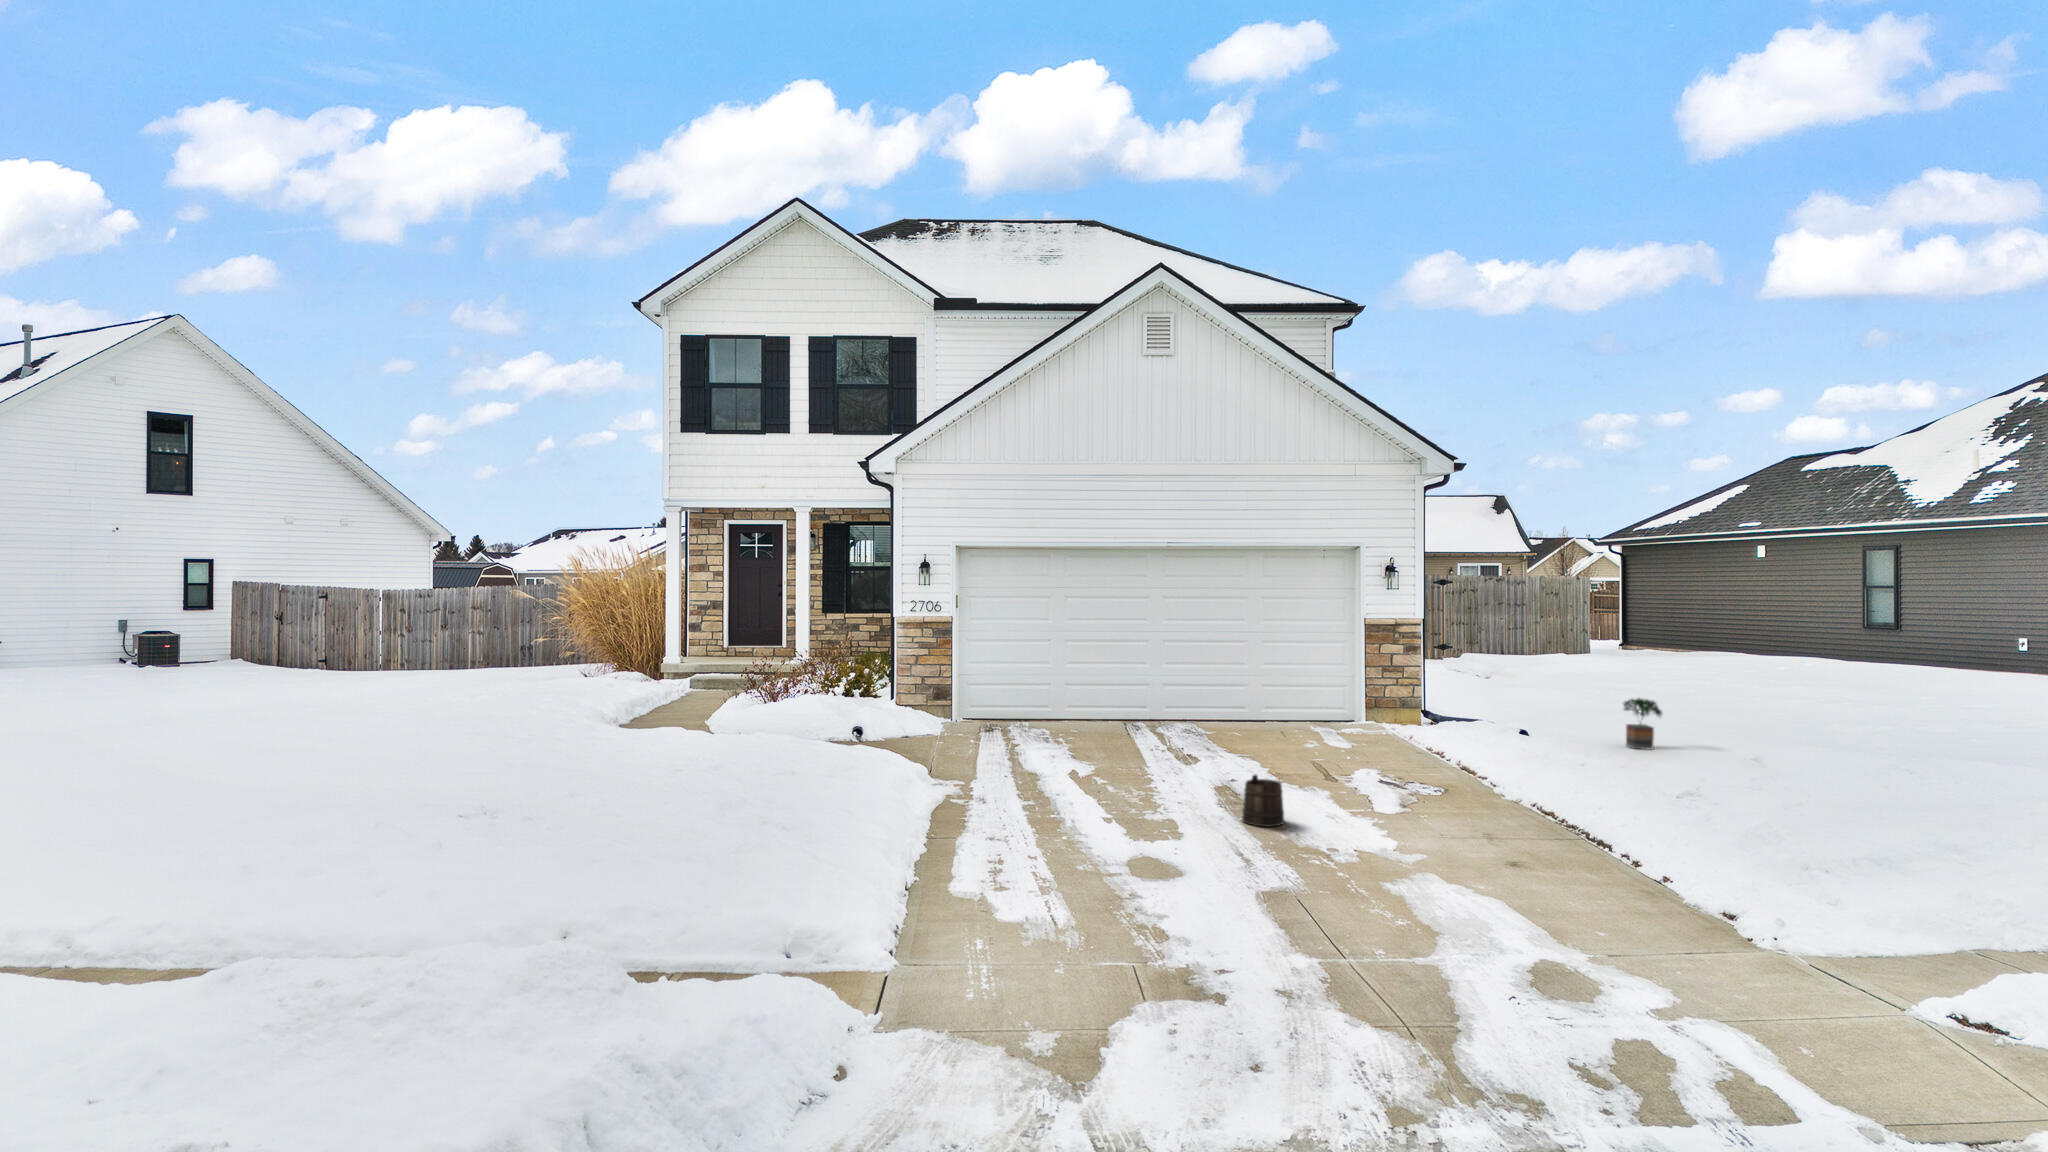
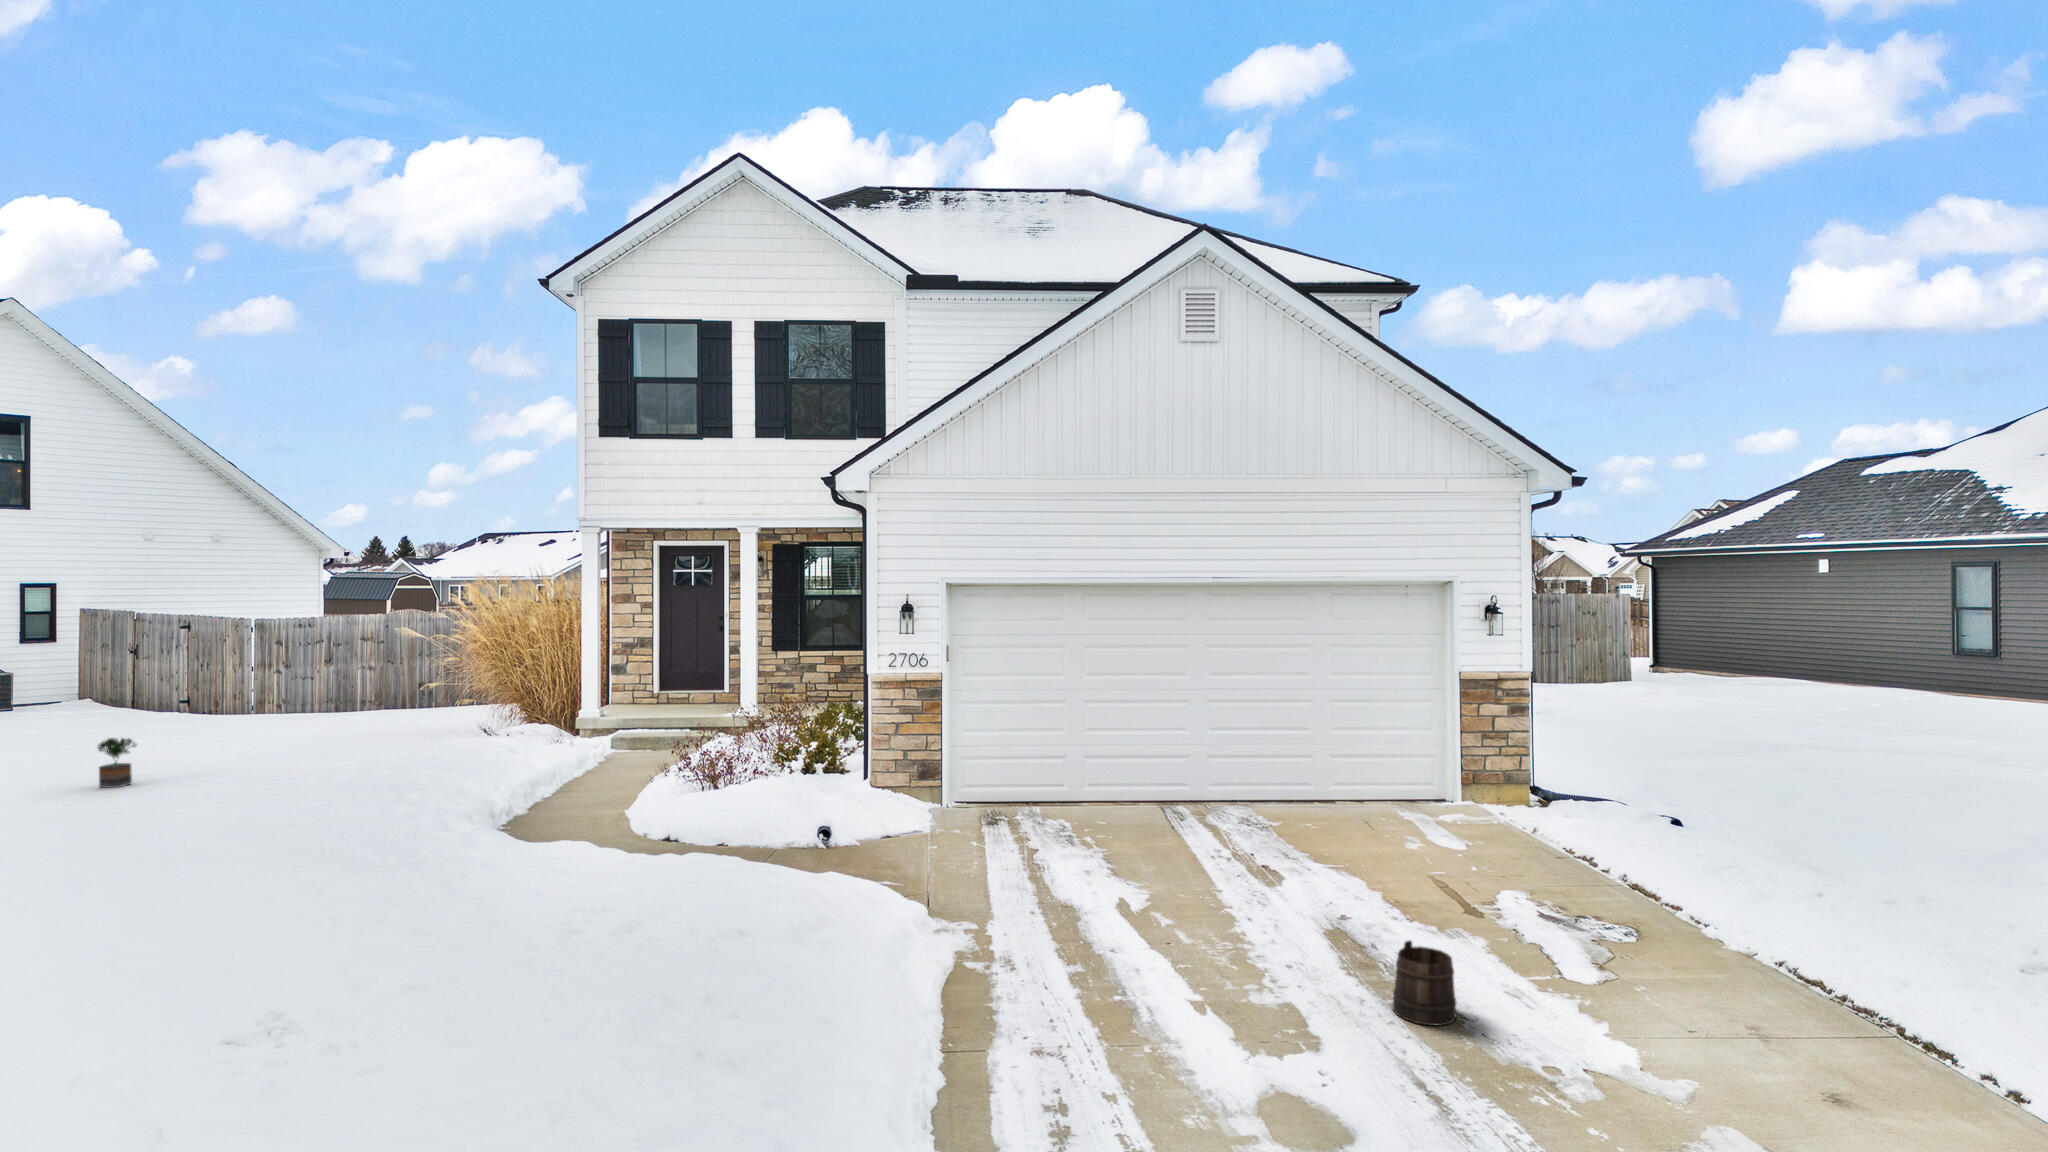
potted tree: present [1623,698,1662,749] -> present [98,738,137,788]

